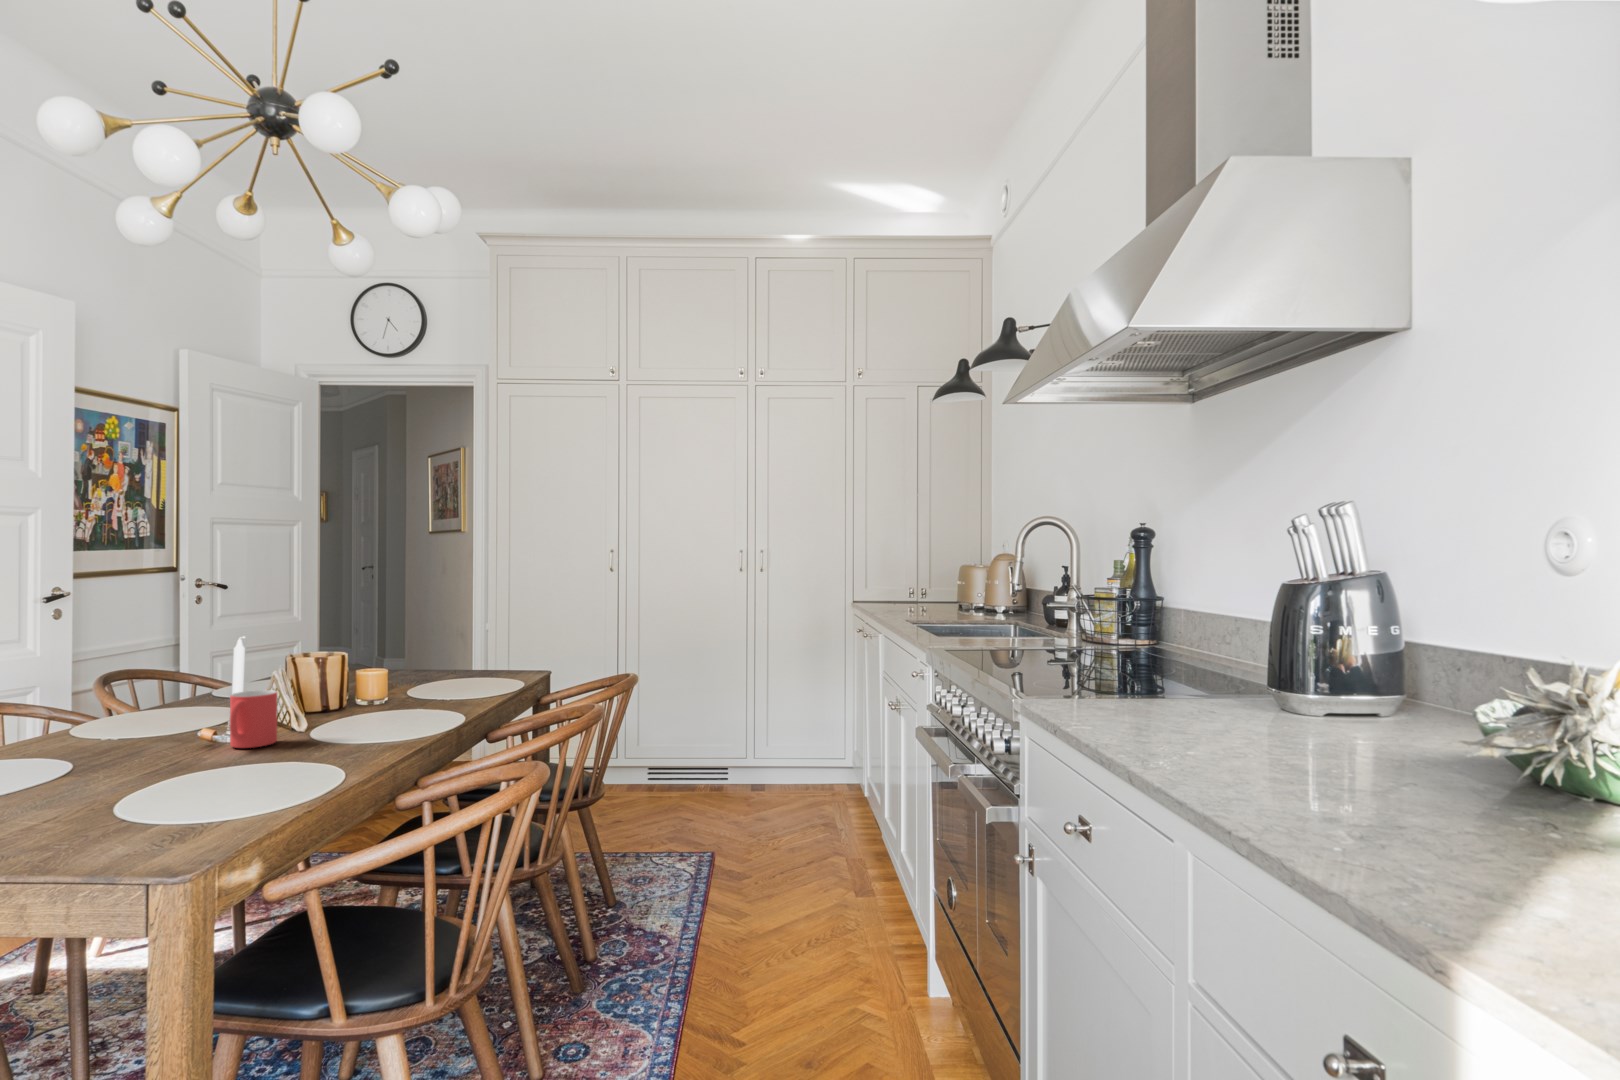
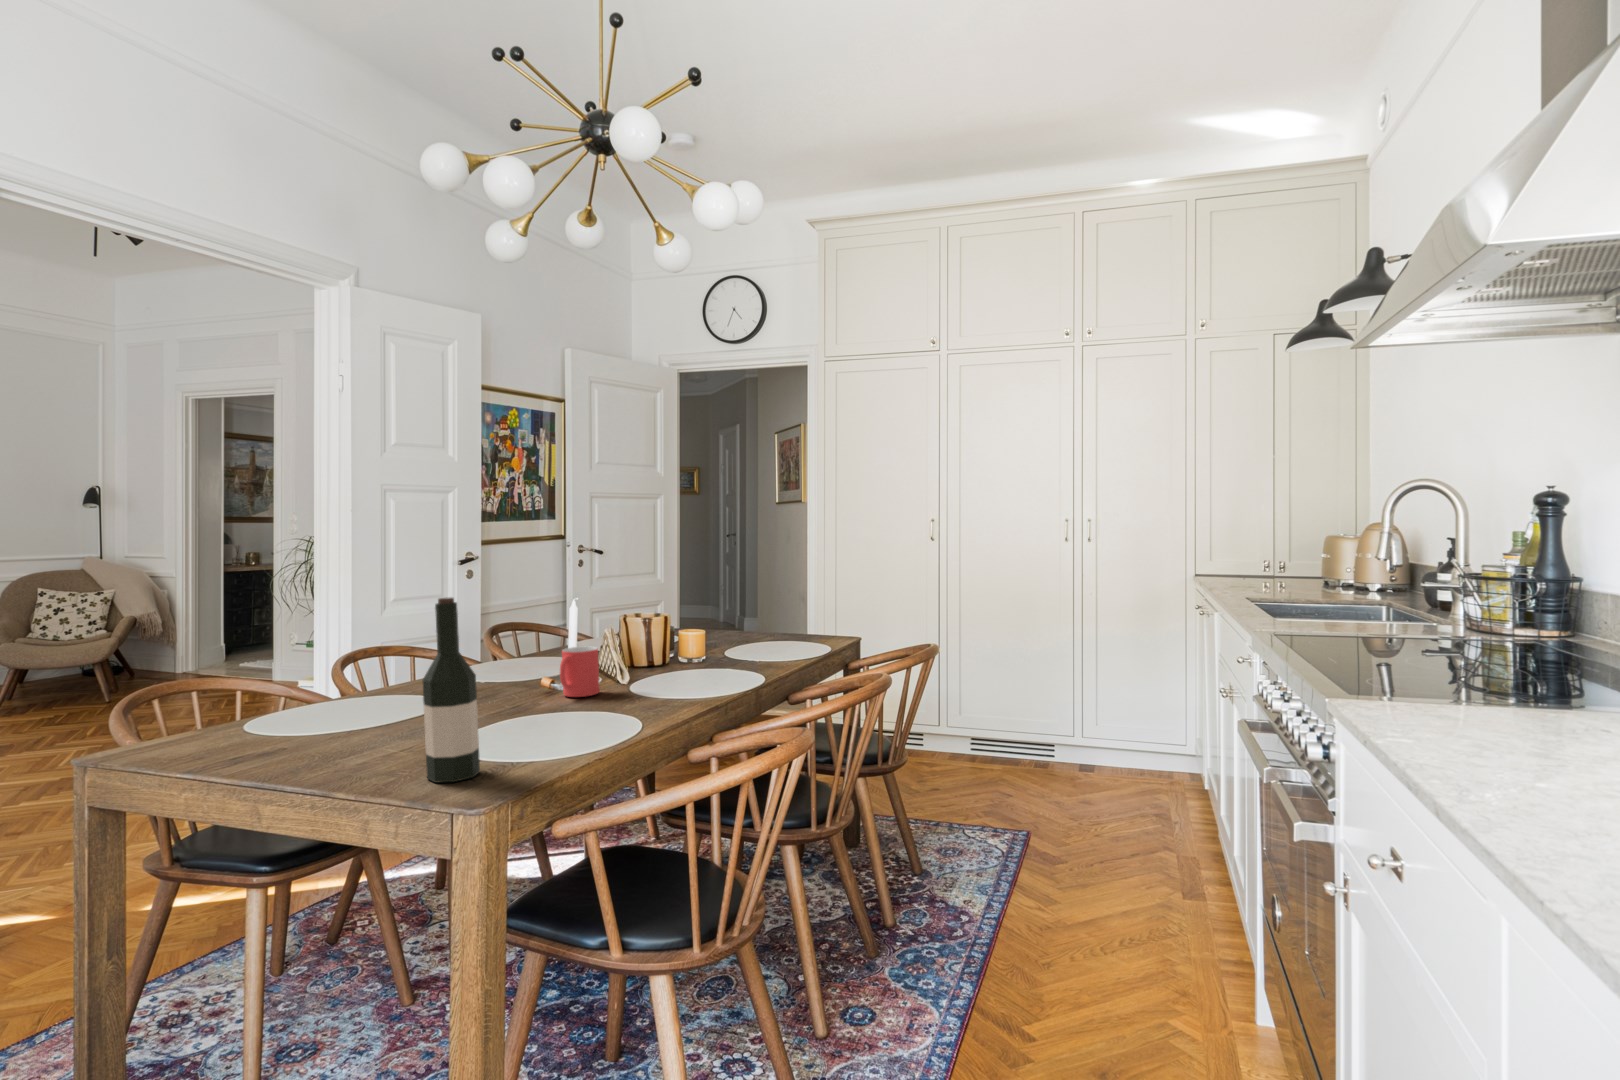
wine bottle: none [87,633,160,854] -> present [423,598,480,783]

